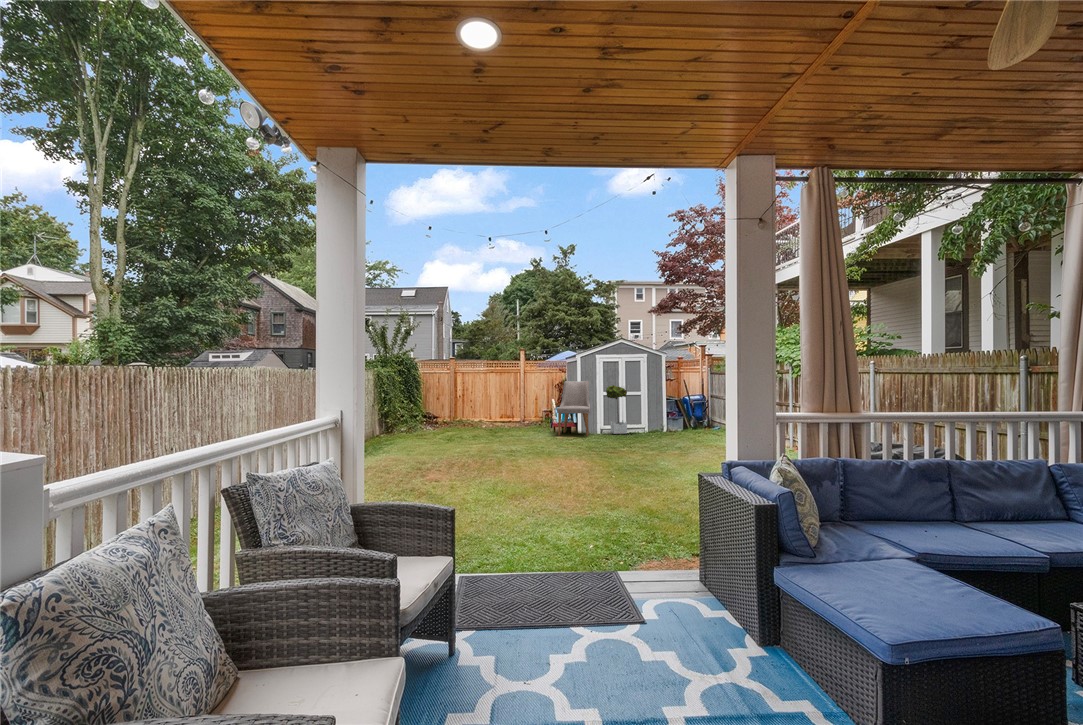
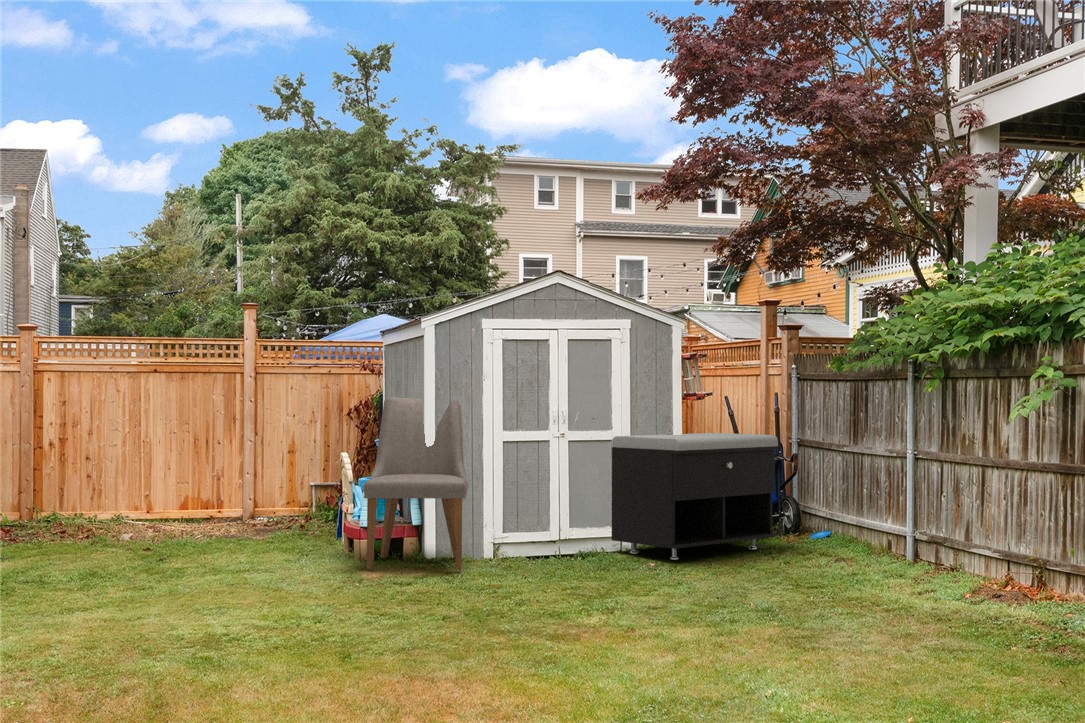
potted tree: present [606,385,627,434] -> none [512,409,575,559]
storage bench: none [640,393,699,435] -> present [612,433,778,560]

